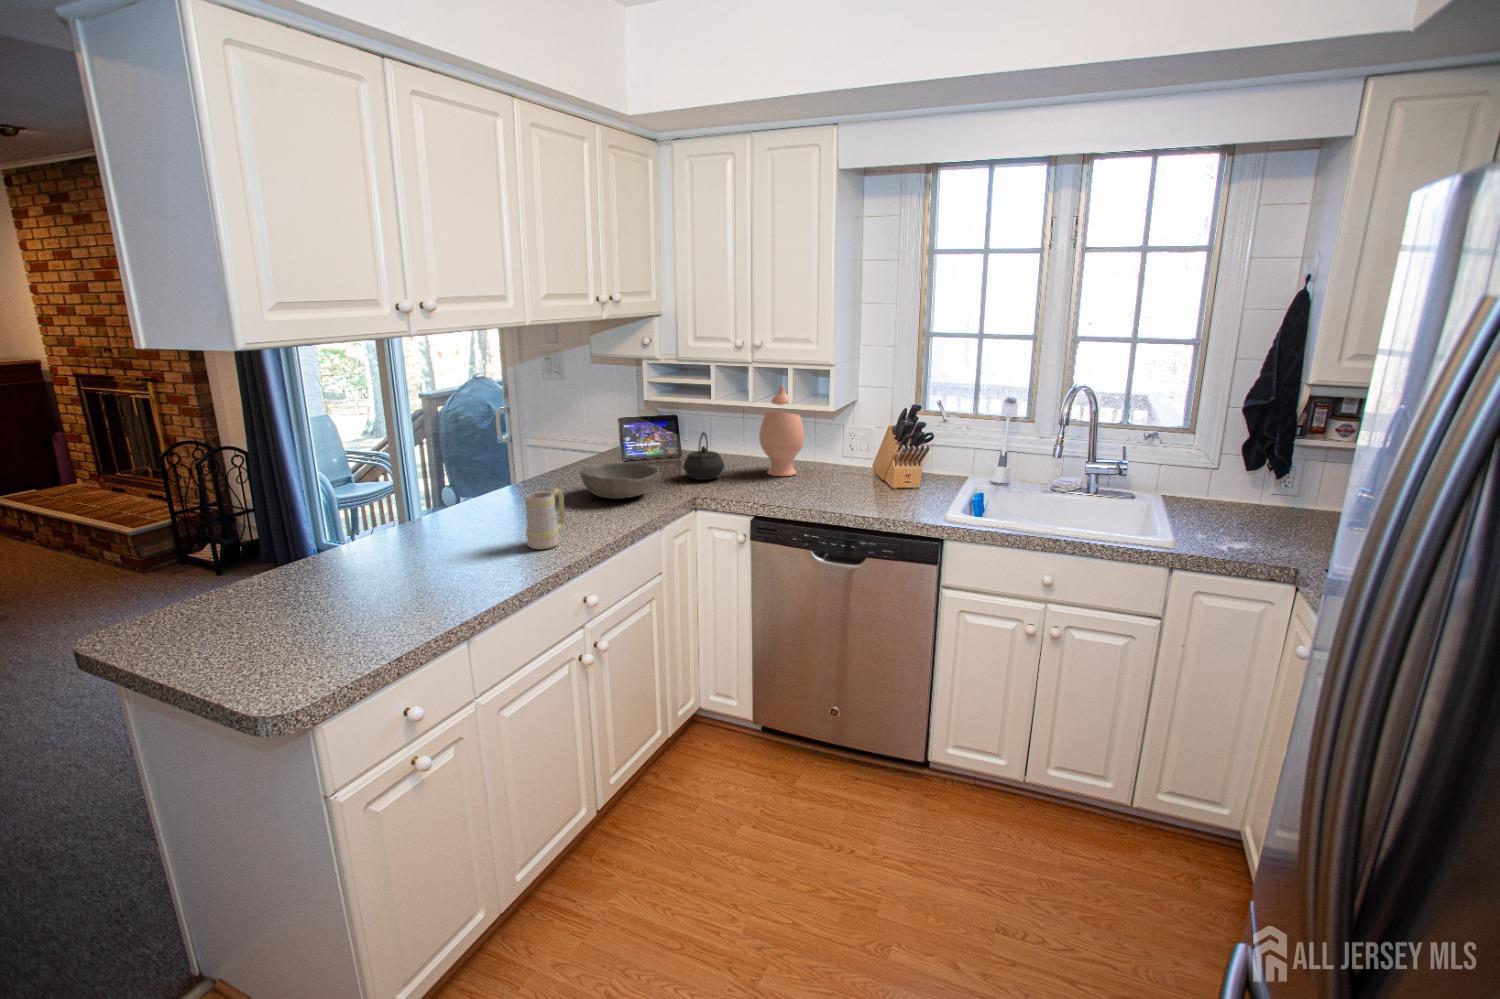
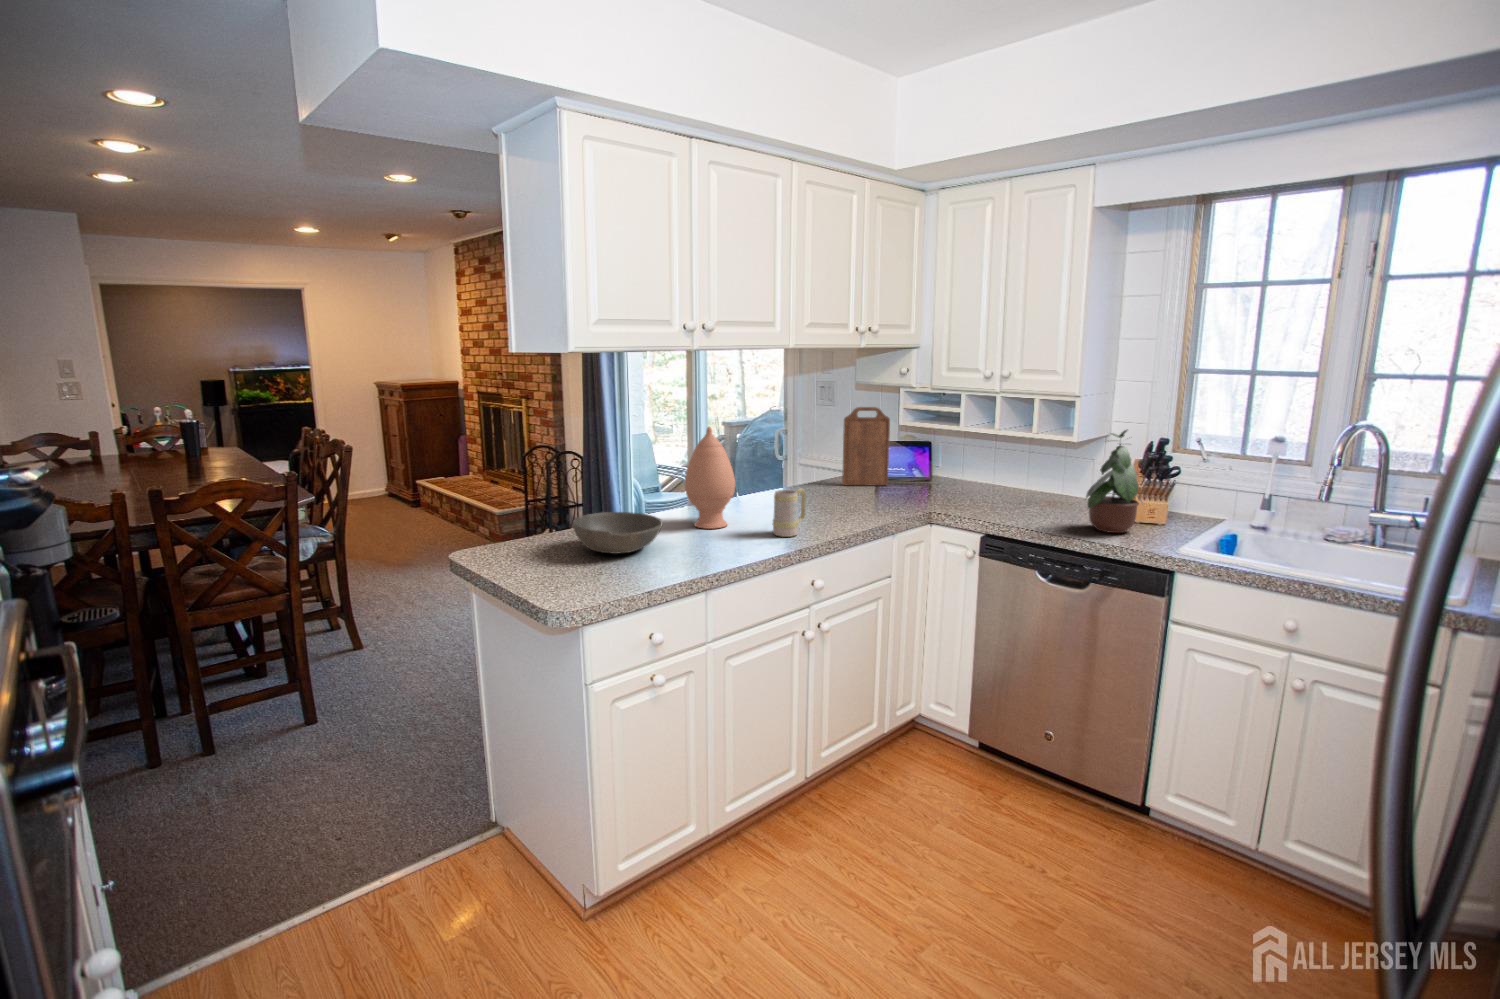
cutting board: none [588,382,643,471] -> present [842,407,890,485]
vase: present [759,385,804,476] -> present [685,427,735,529]
potted plant: none [846,399,909,503] -> present [1086,430,1141,533]
kettle: present [683,432,724,480] -> none [923,455,962,500]
bowl: present [580,463,659,499] -> present [573,512,662,554]

